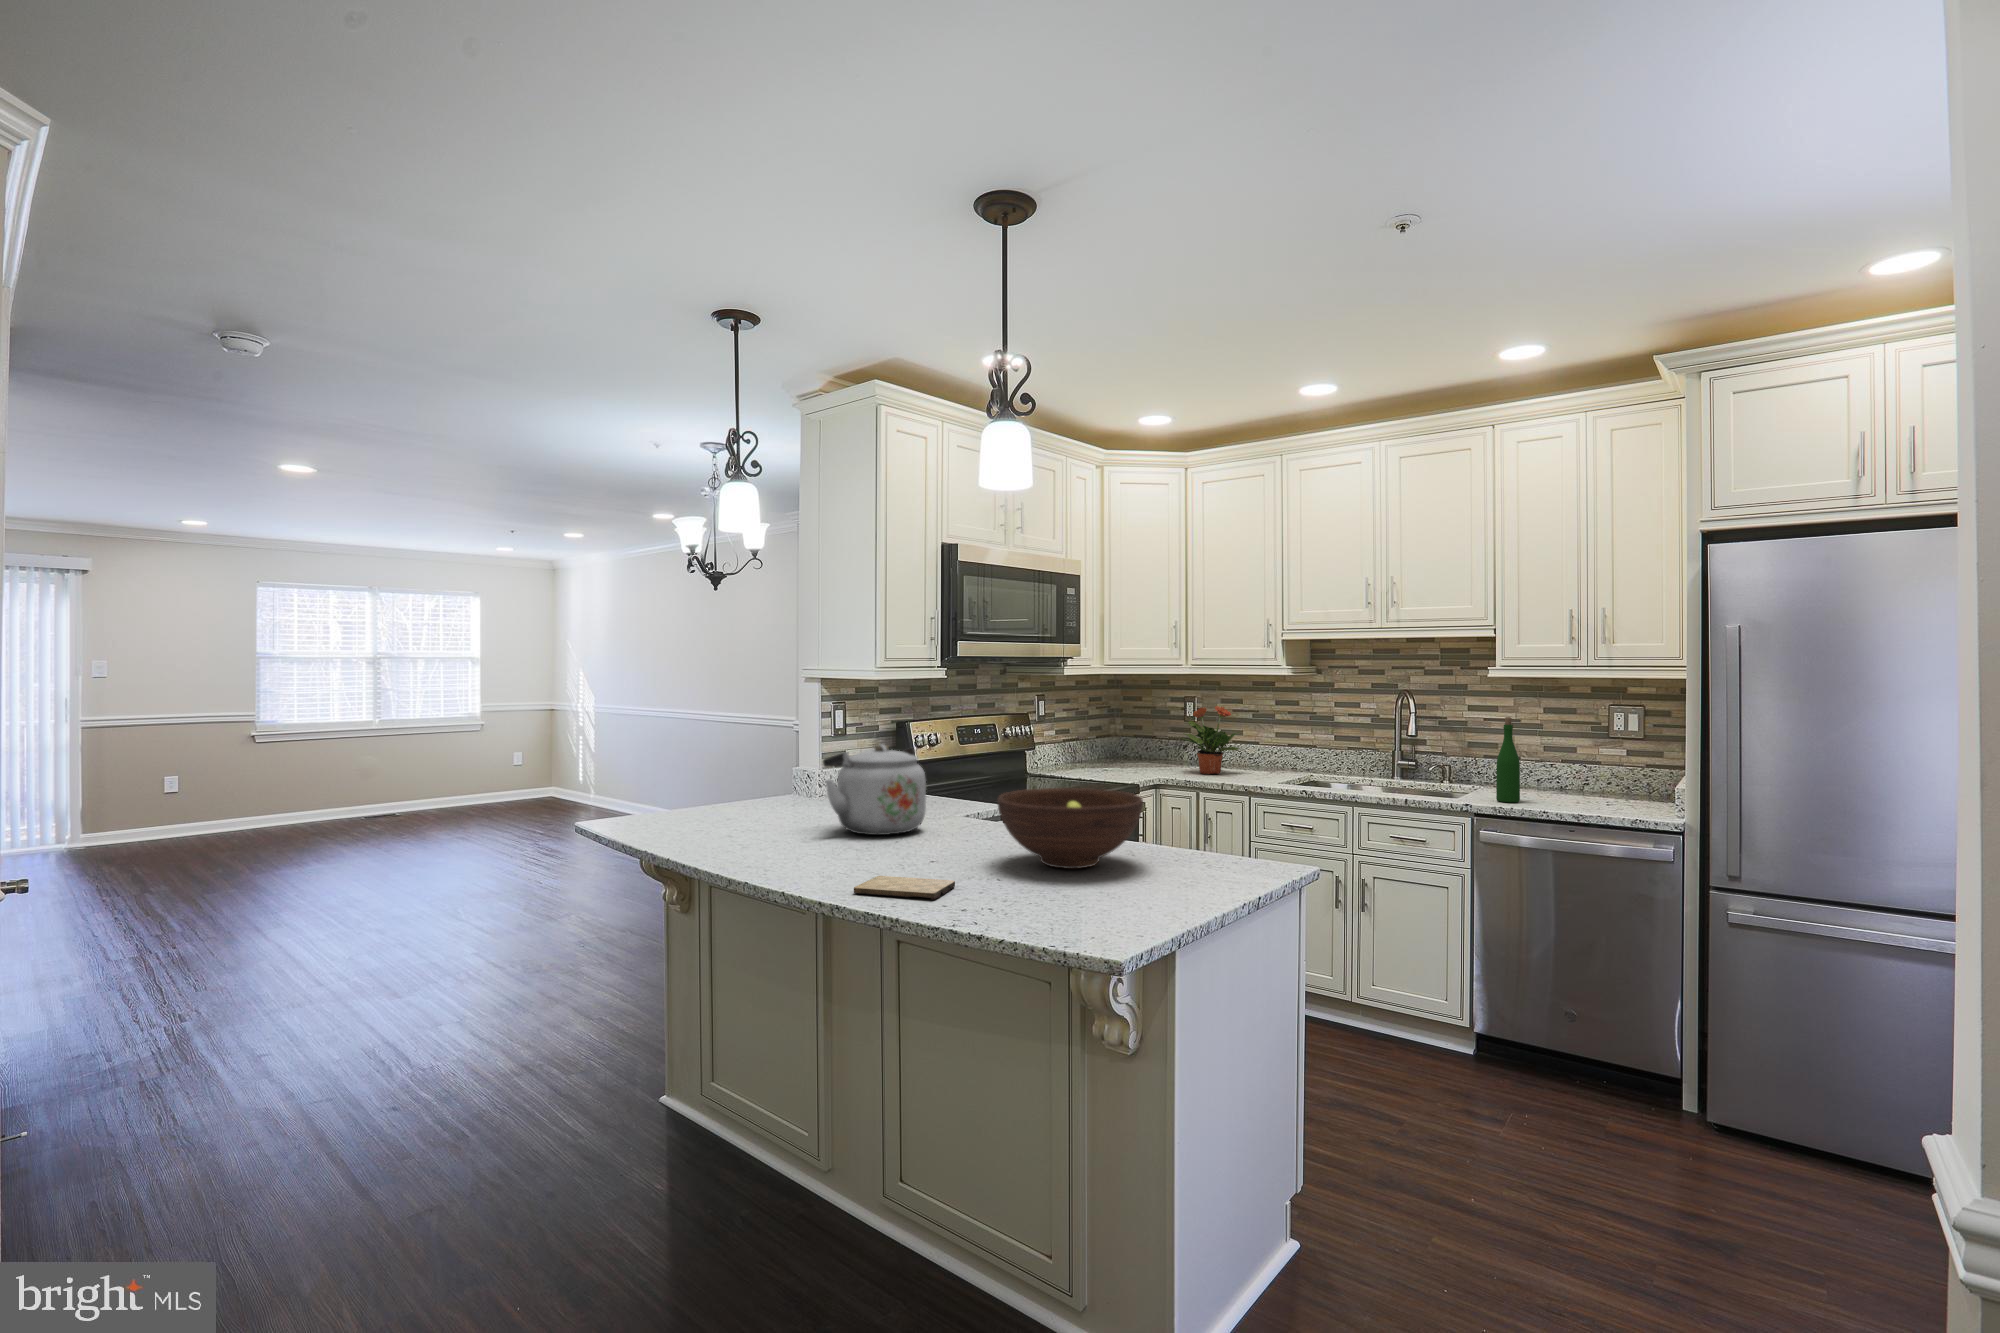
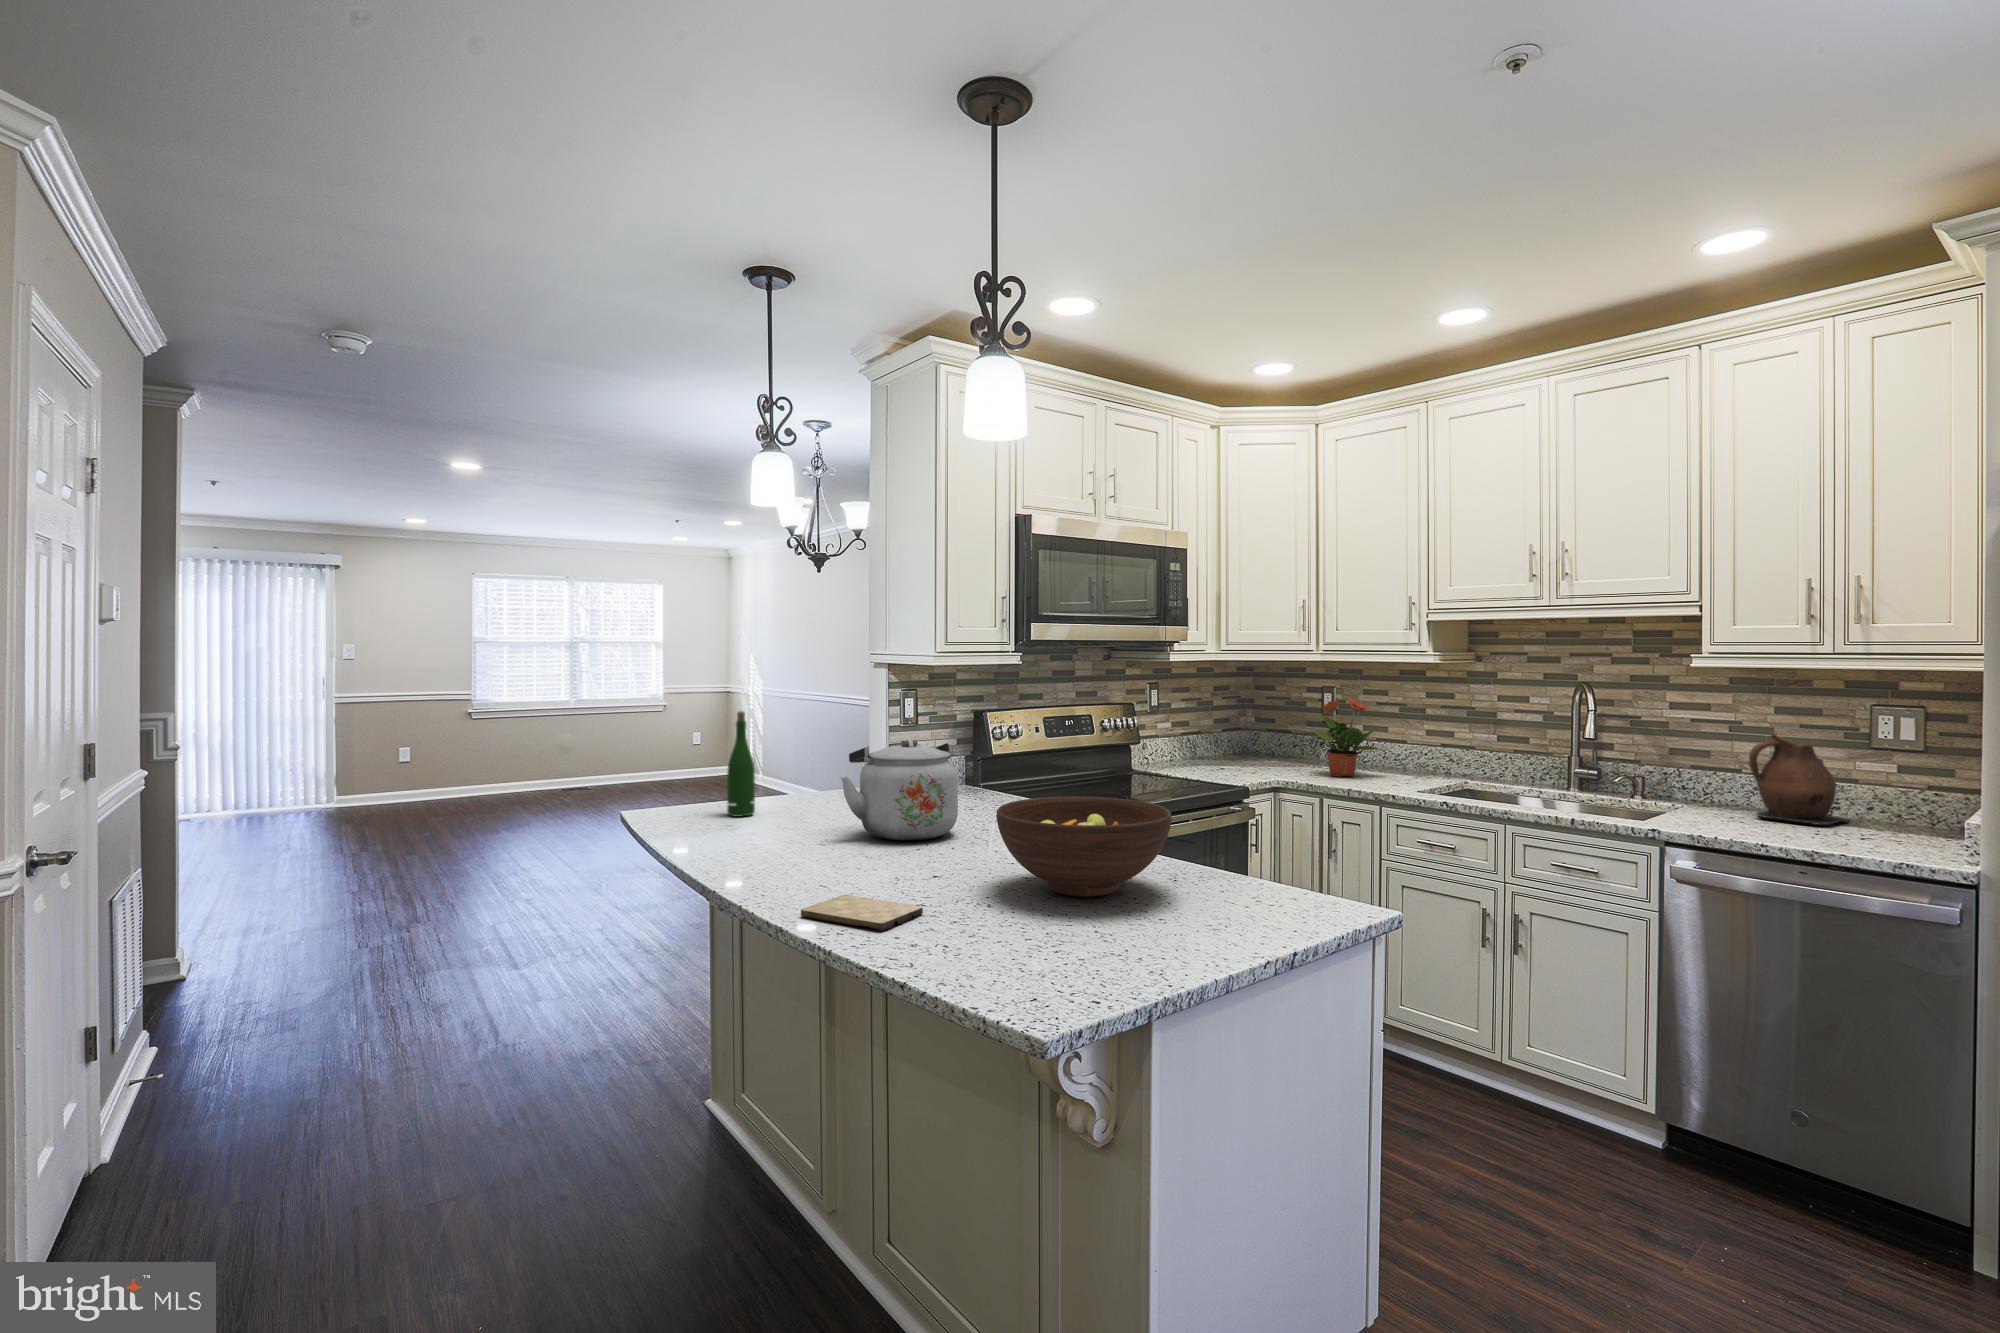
wine bottle: present [1496,717,1520,803] -> present [727,711,755,817]
ceramic pitcher: none [1527,728,1597,799] -> present [1749,733,1849,825]

